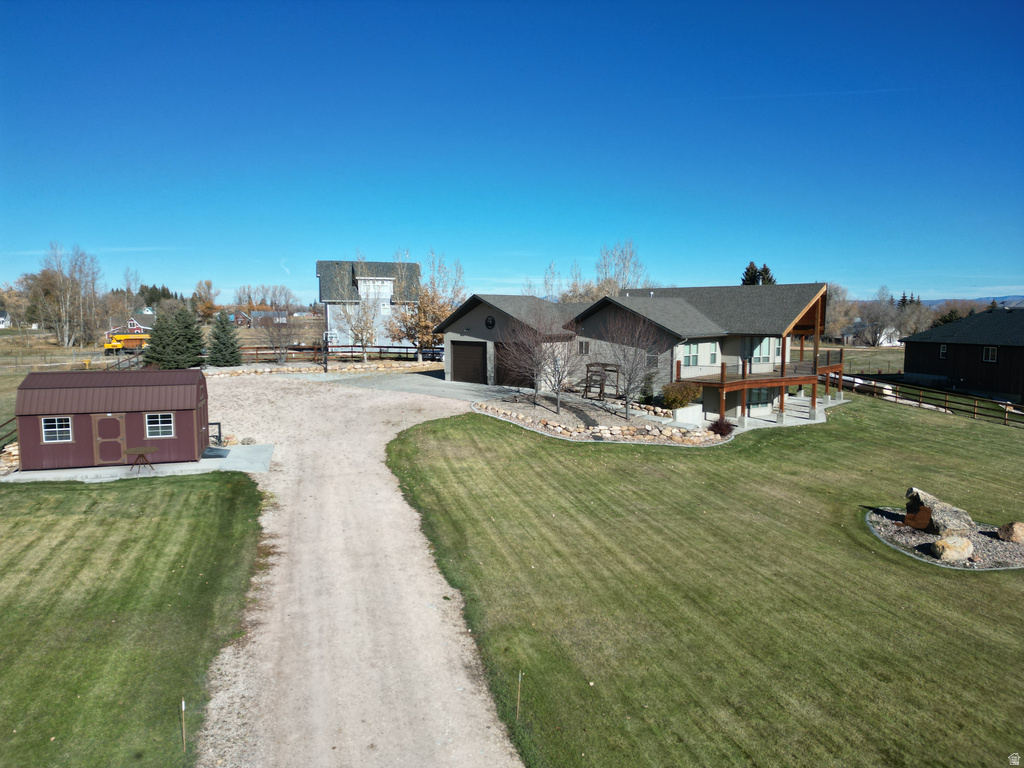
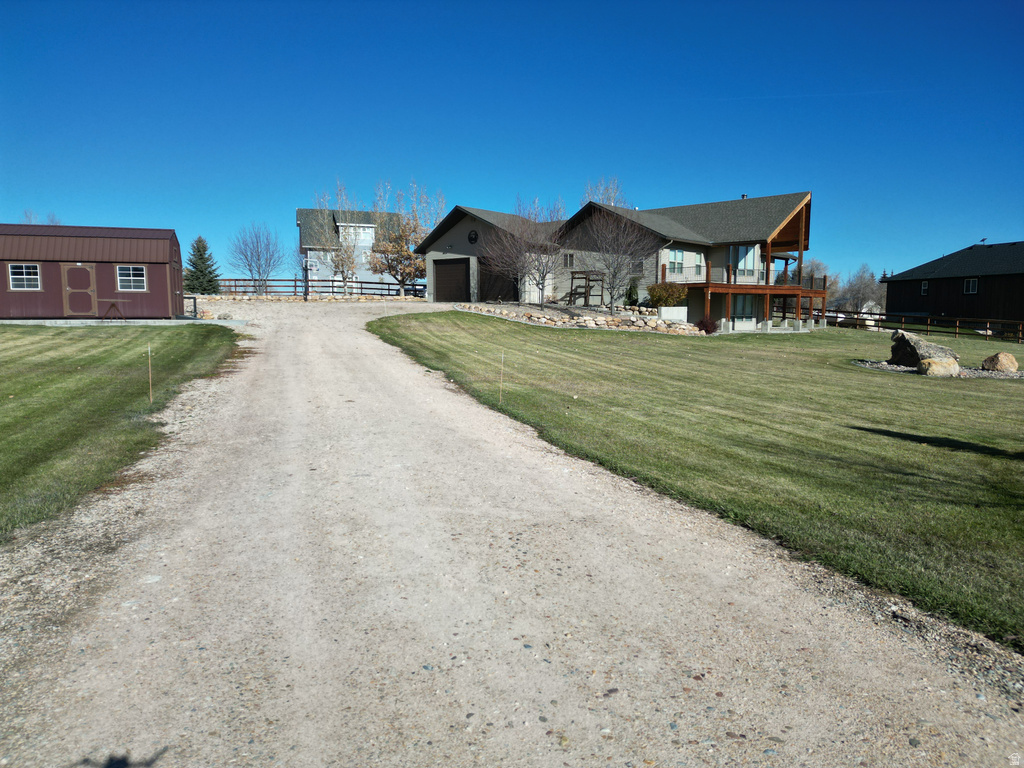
lounge chair: present [894,506,932,534] -> none [873,345,911,372]

